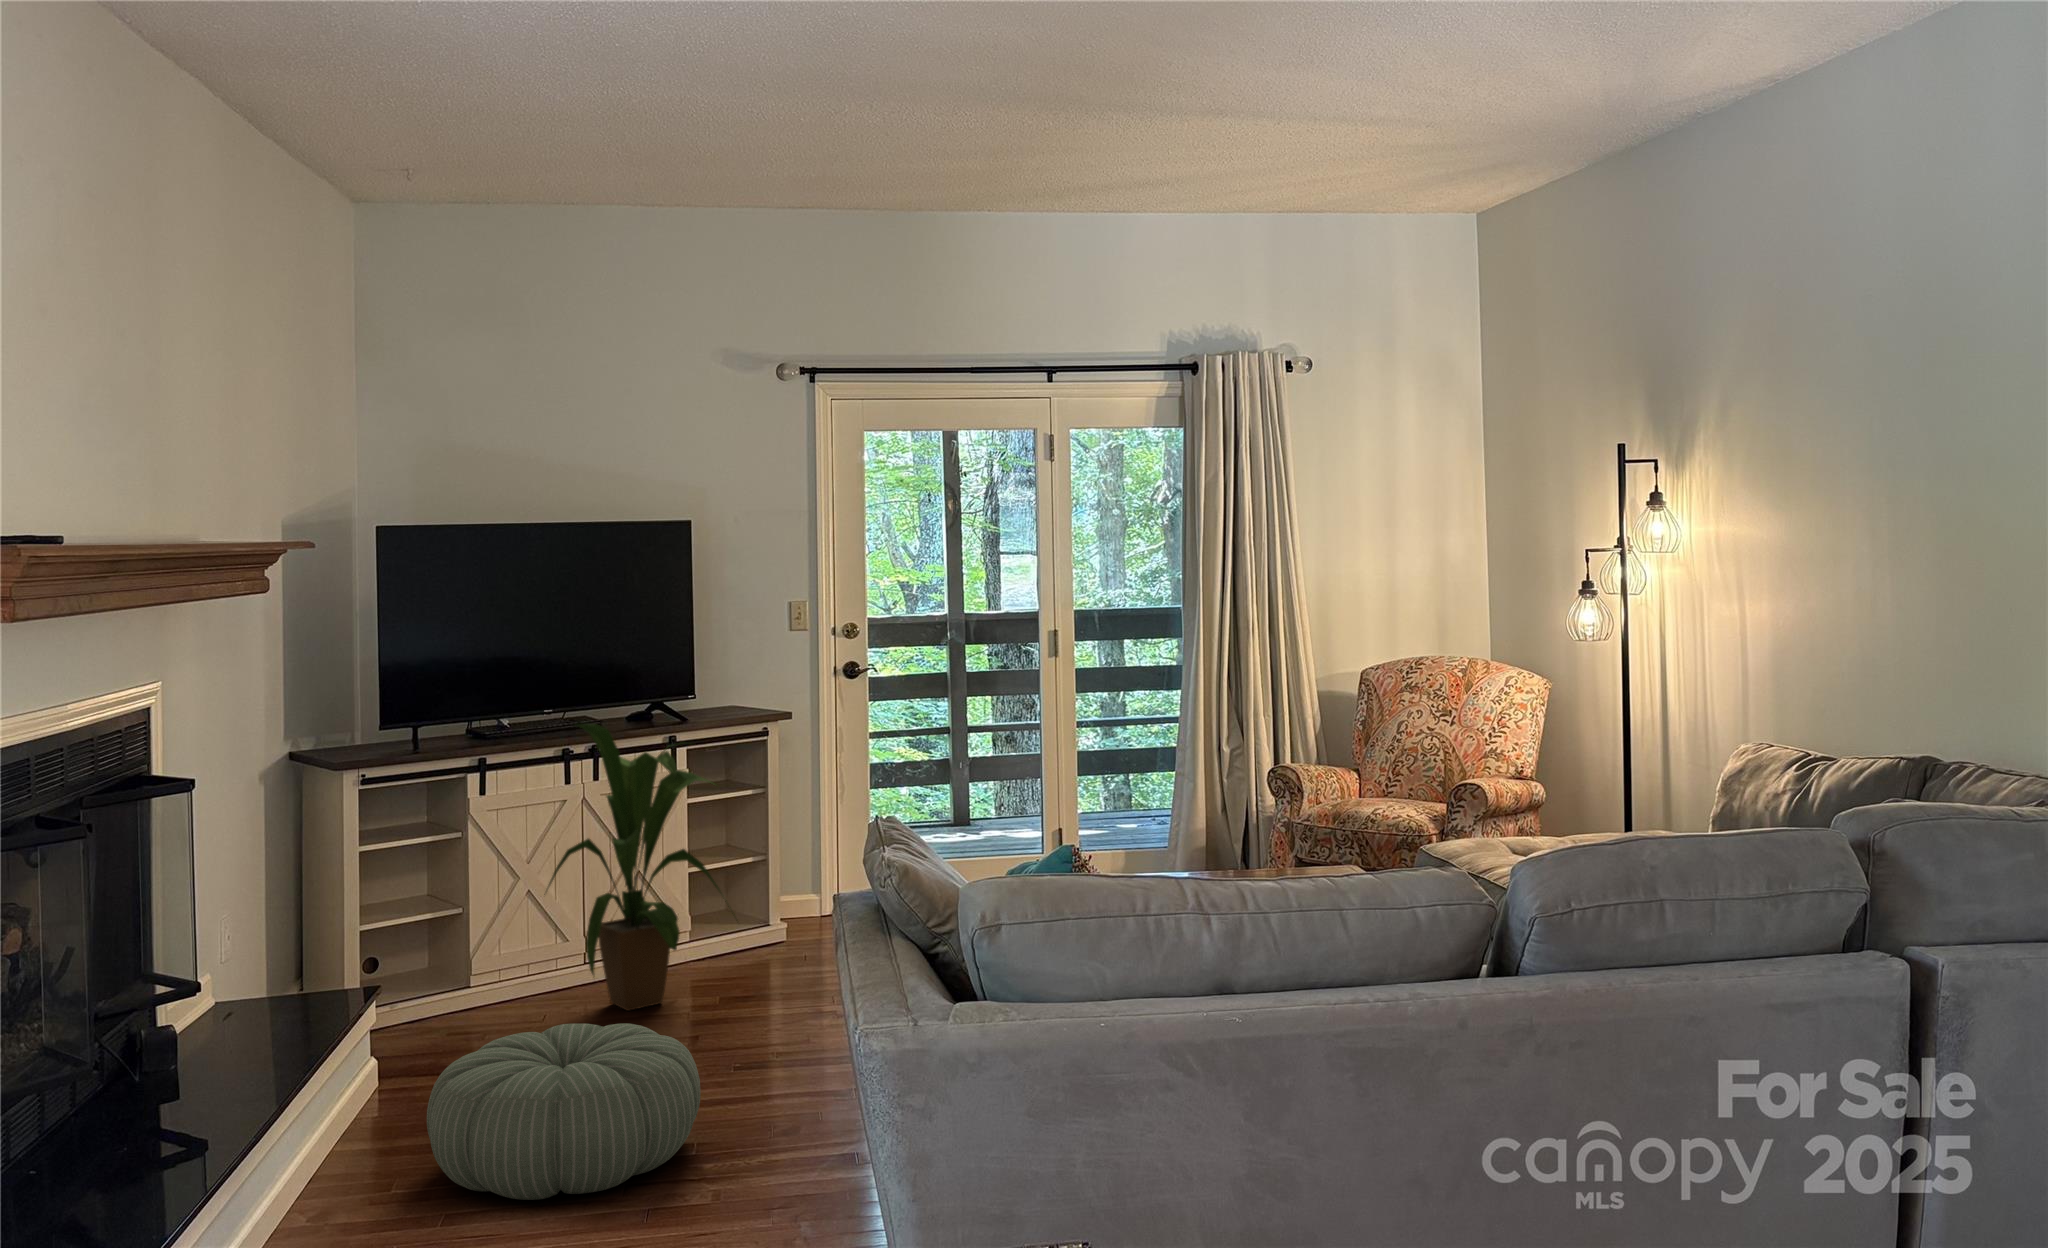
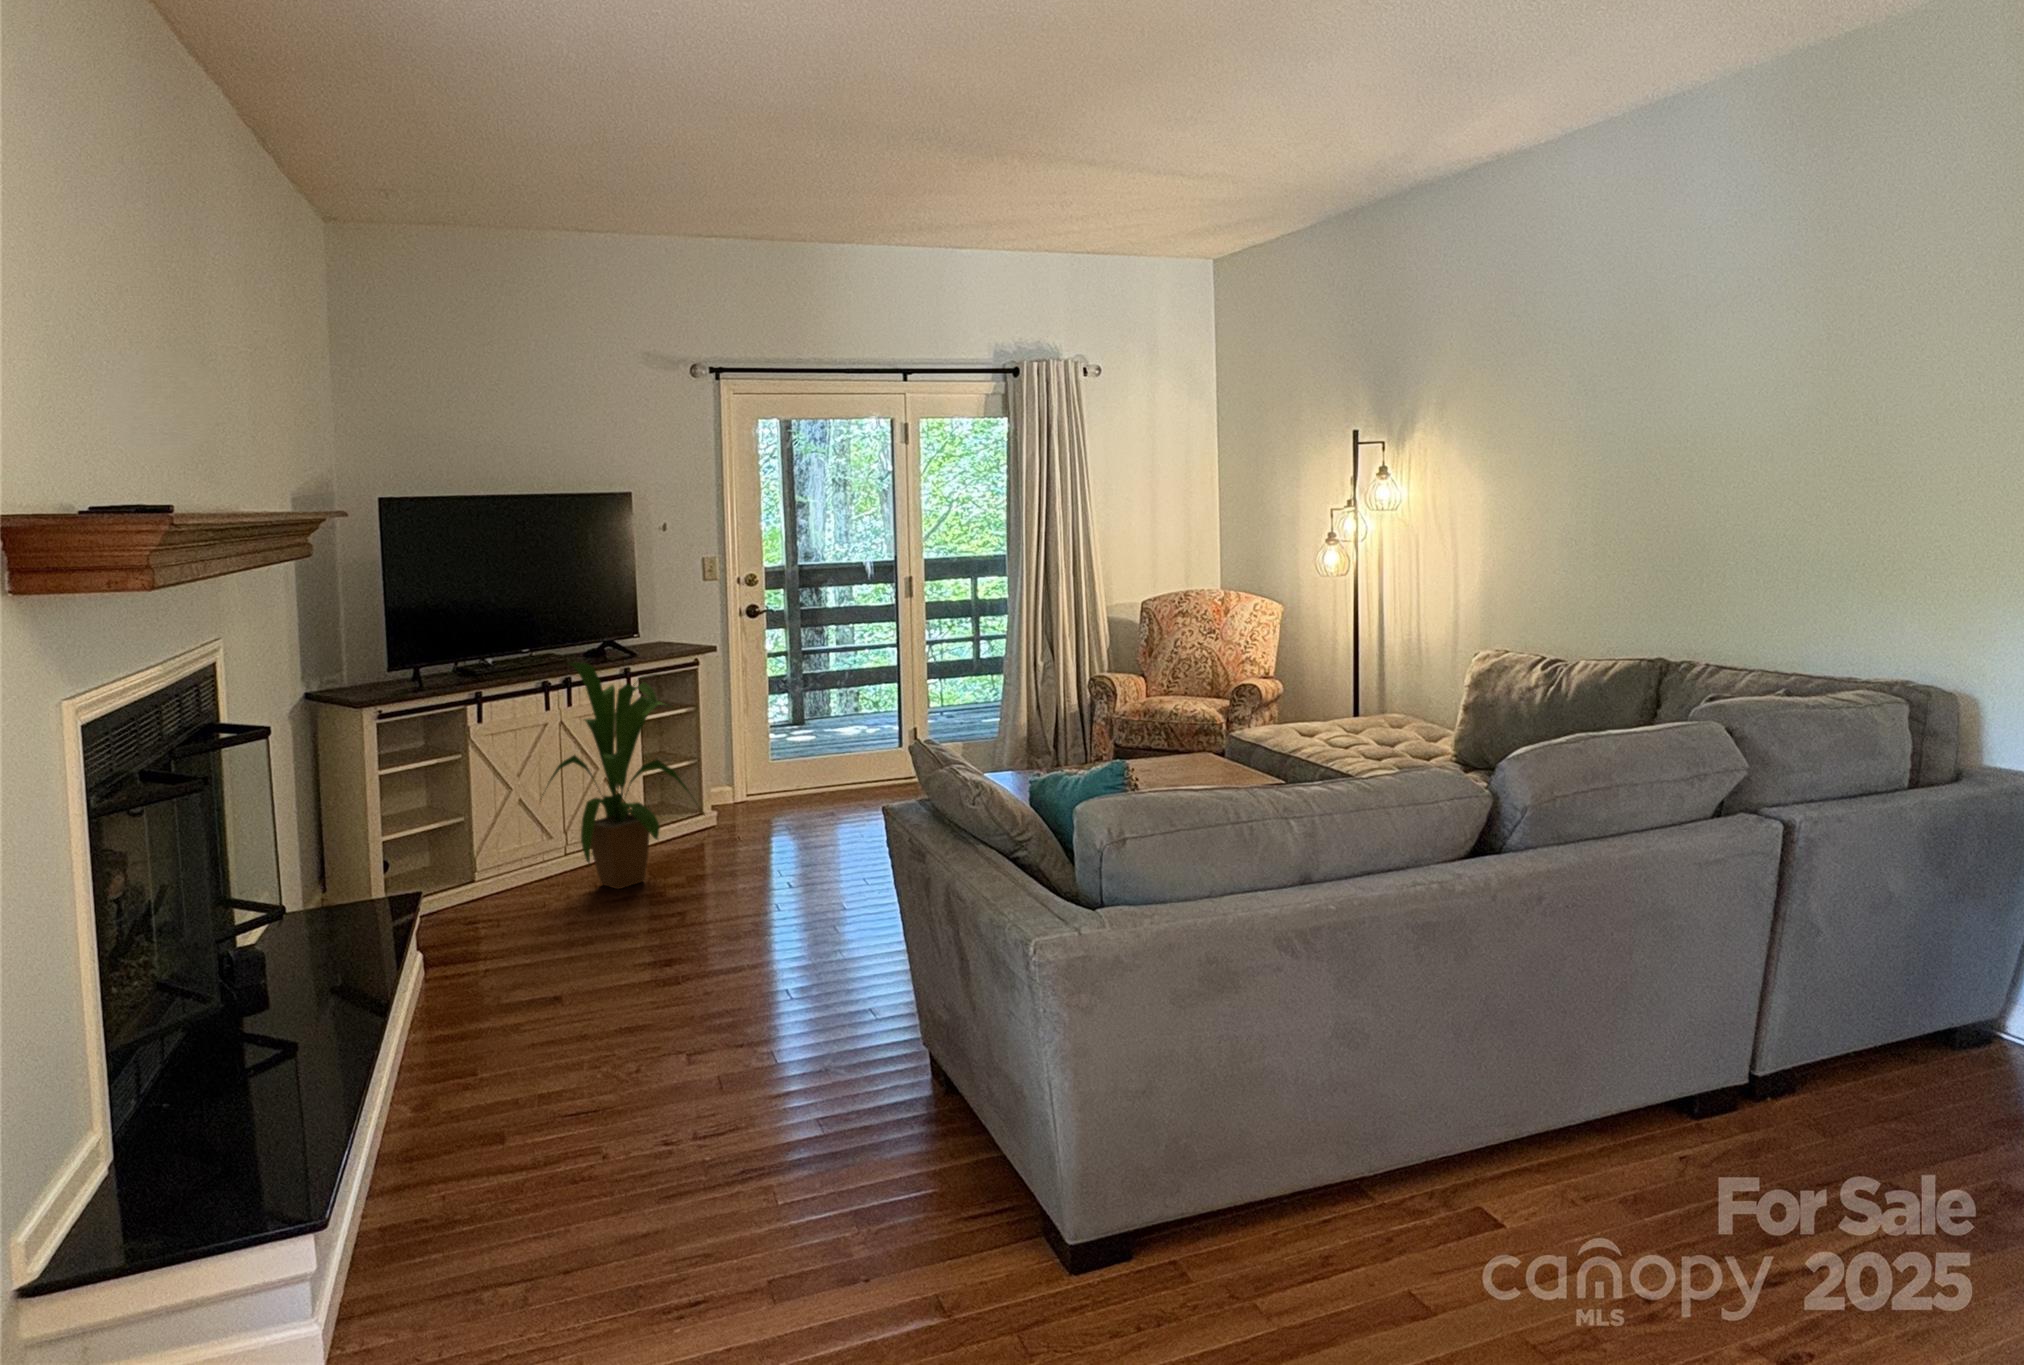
pouf: present [427,1023,700,1200] -> none [514,899,733,1040]

